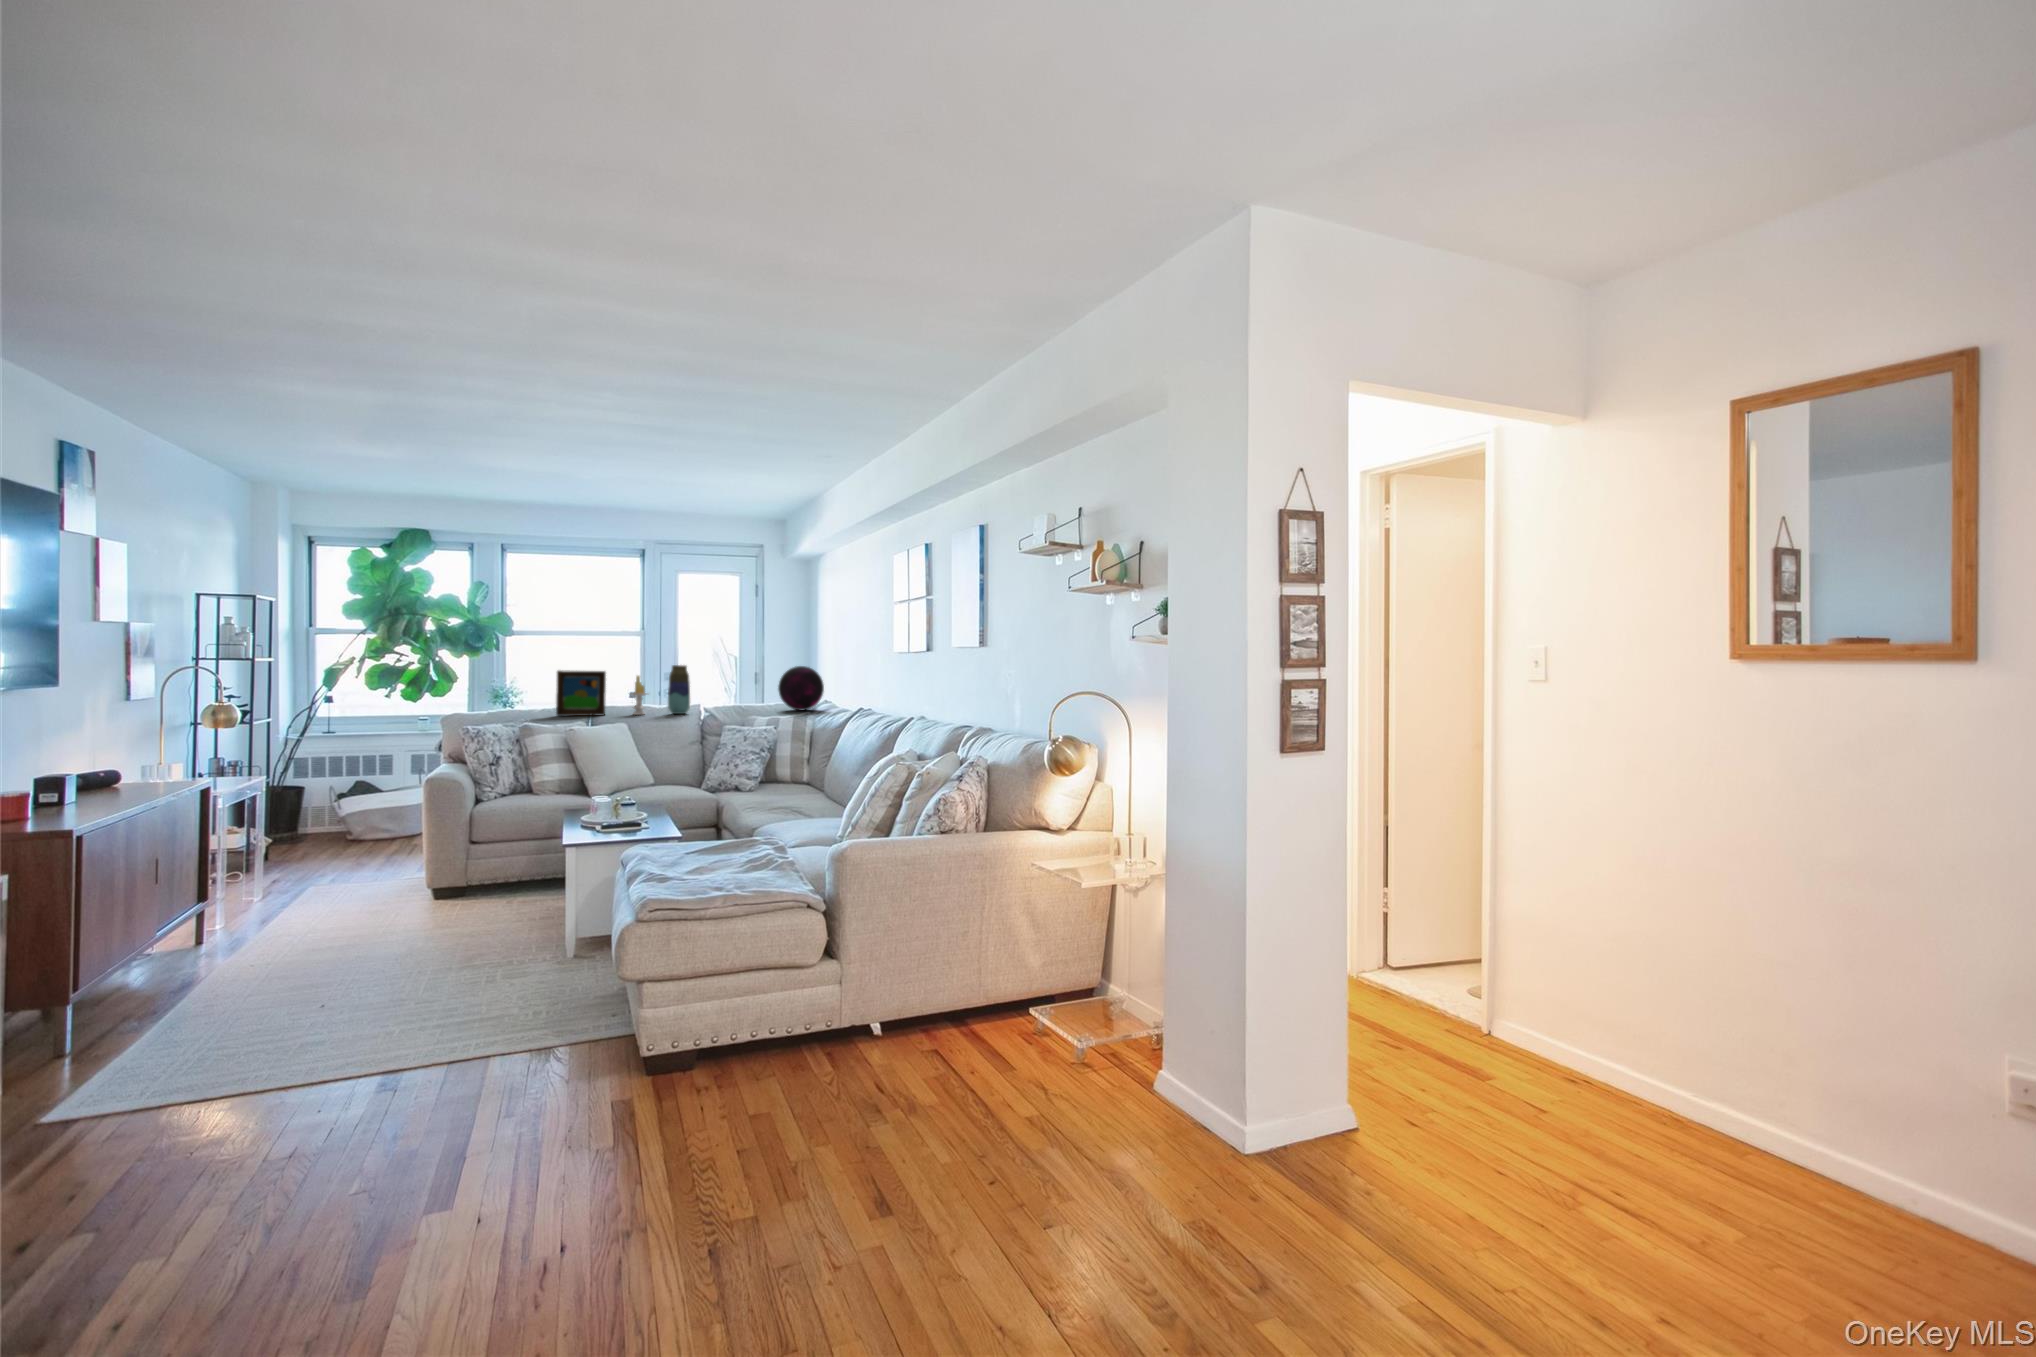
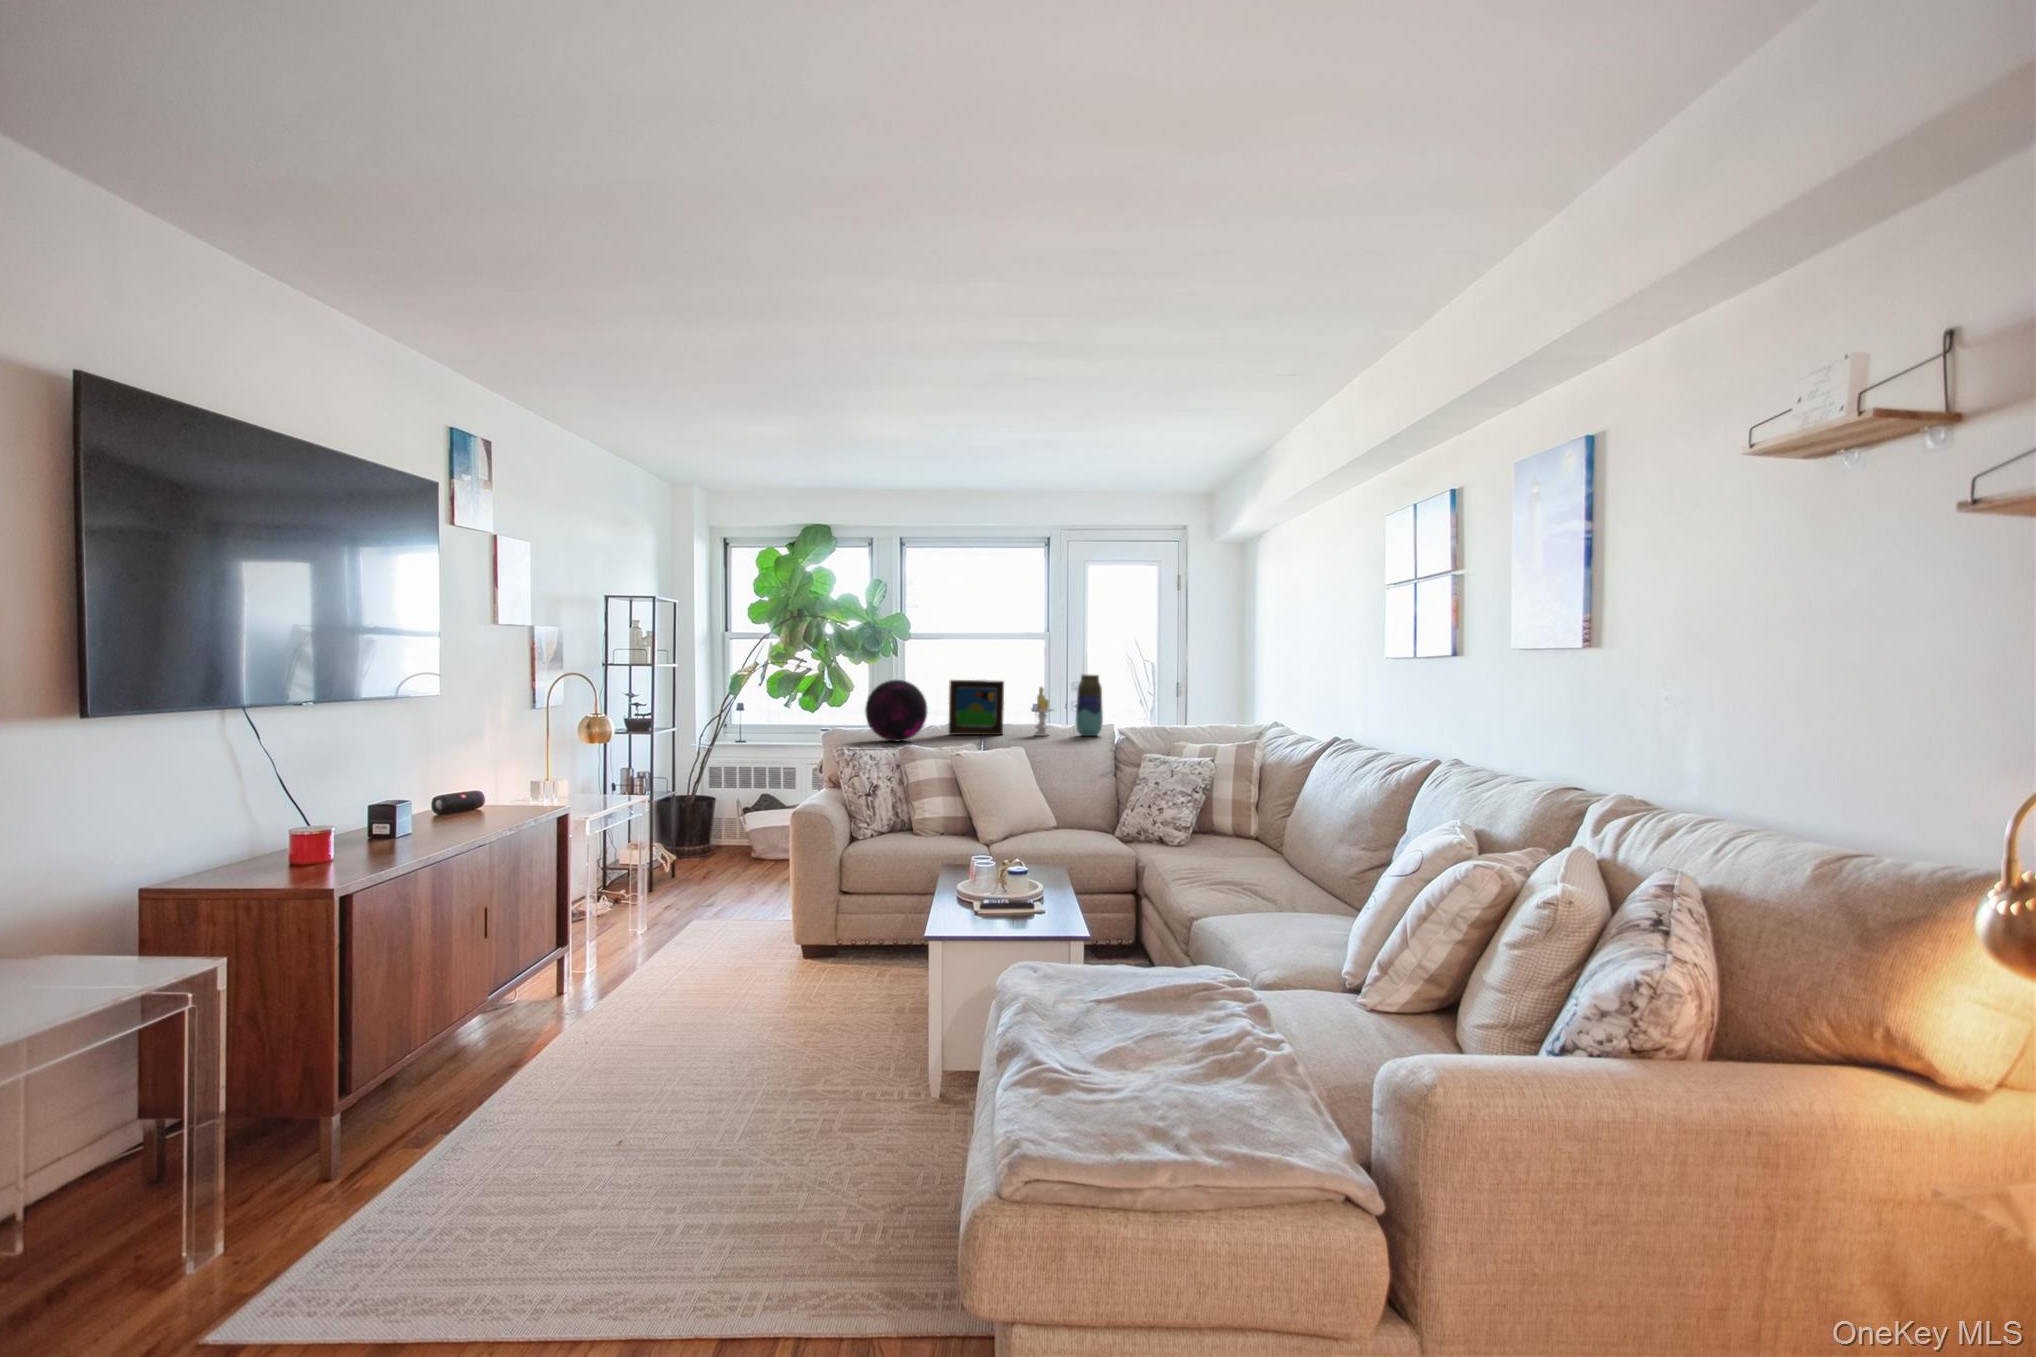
decorative orb: present [778,666,824,710] -> present [865,680,928,741]

